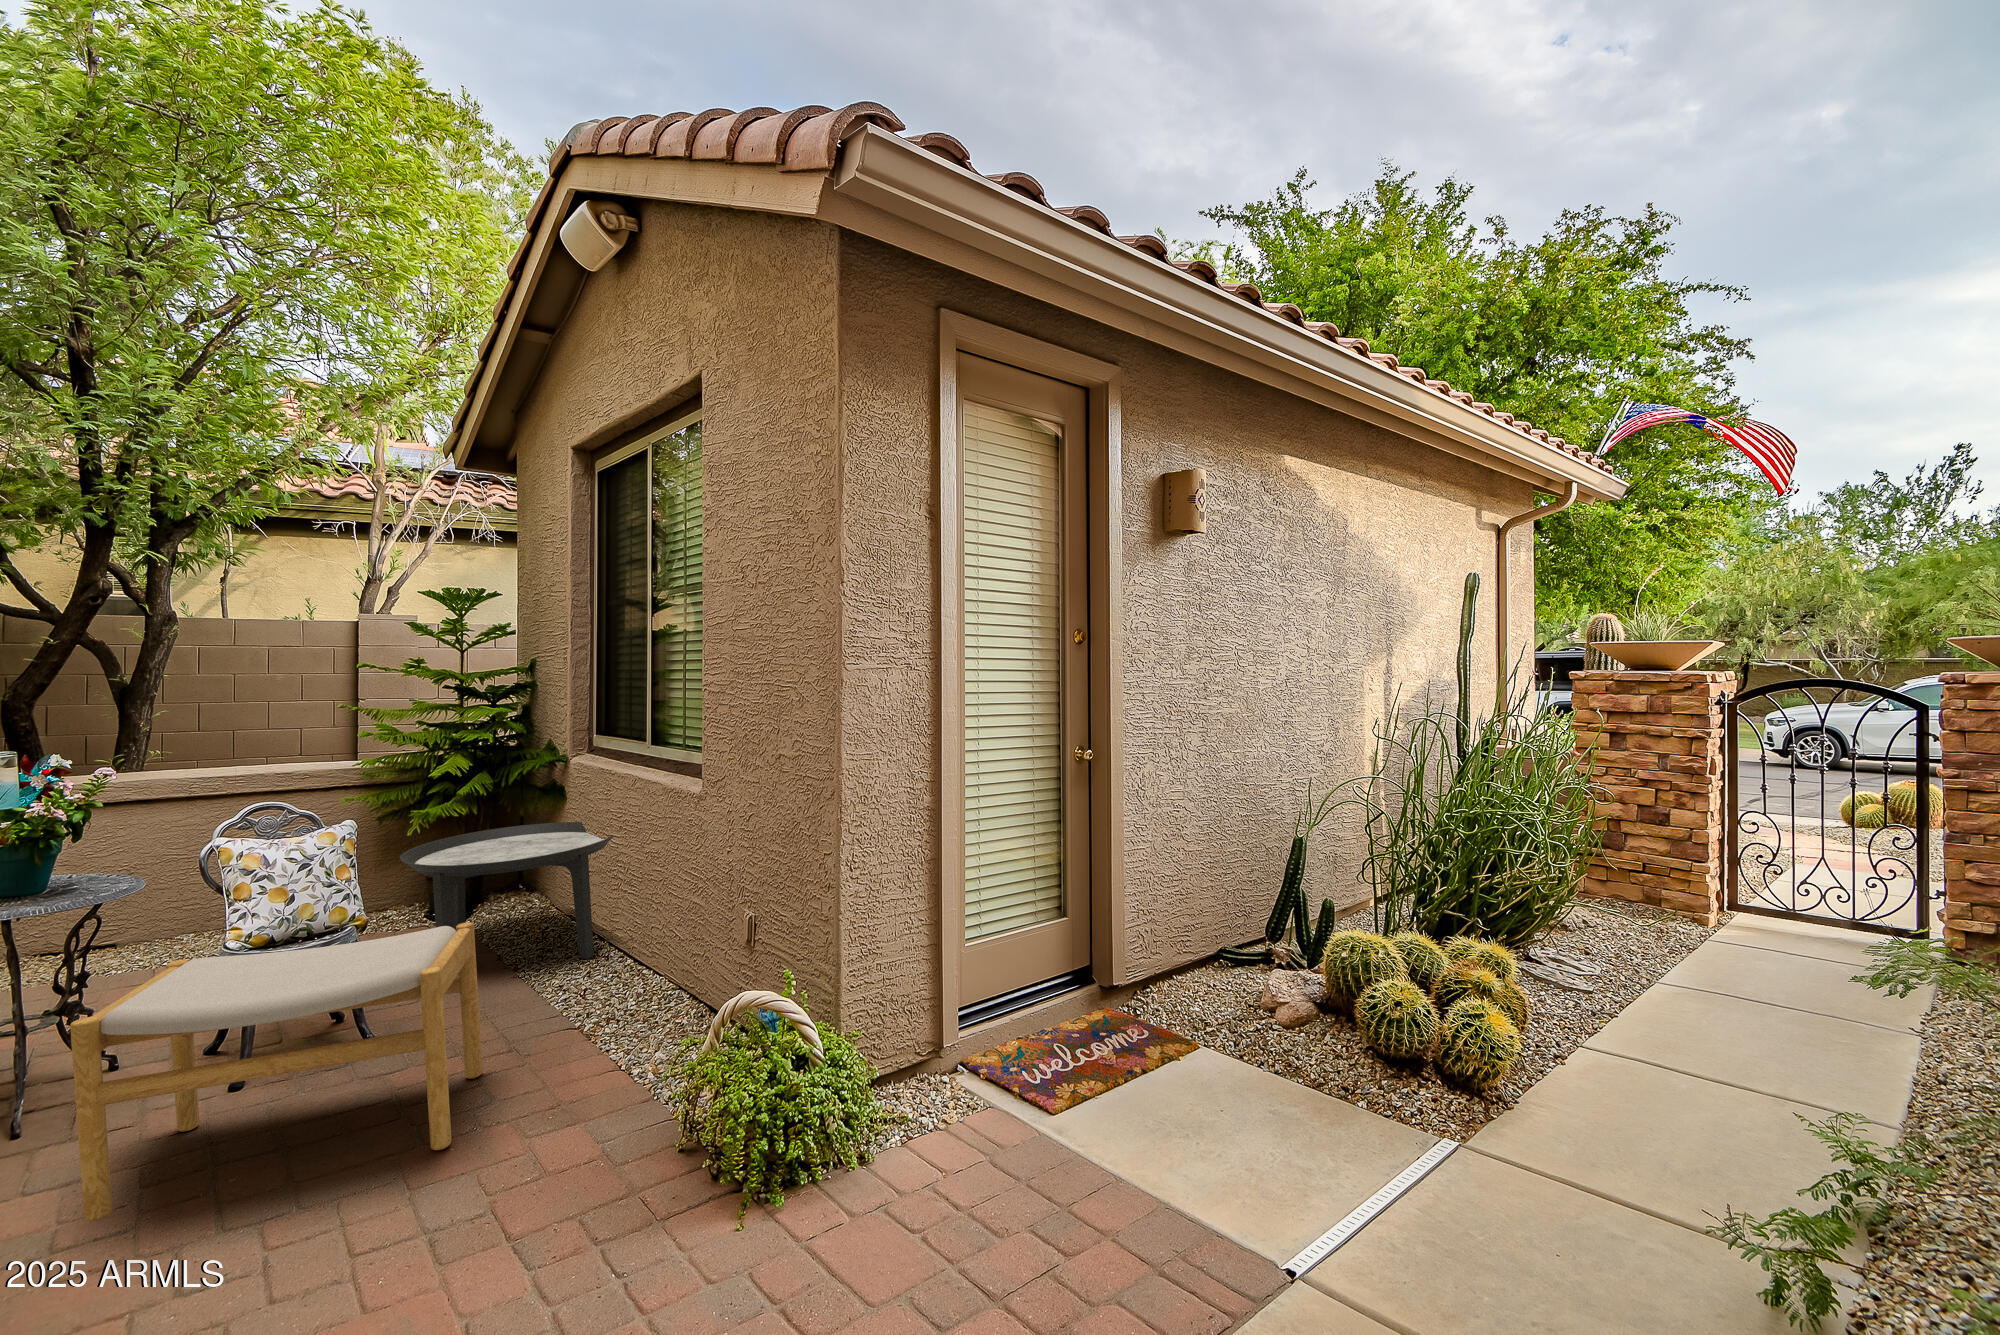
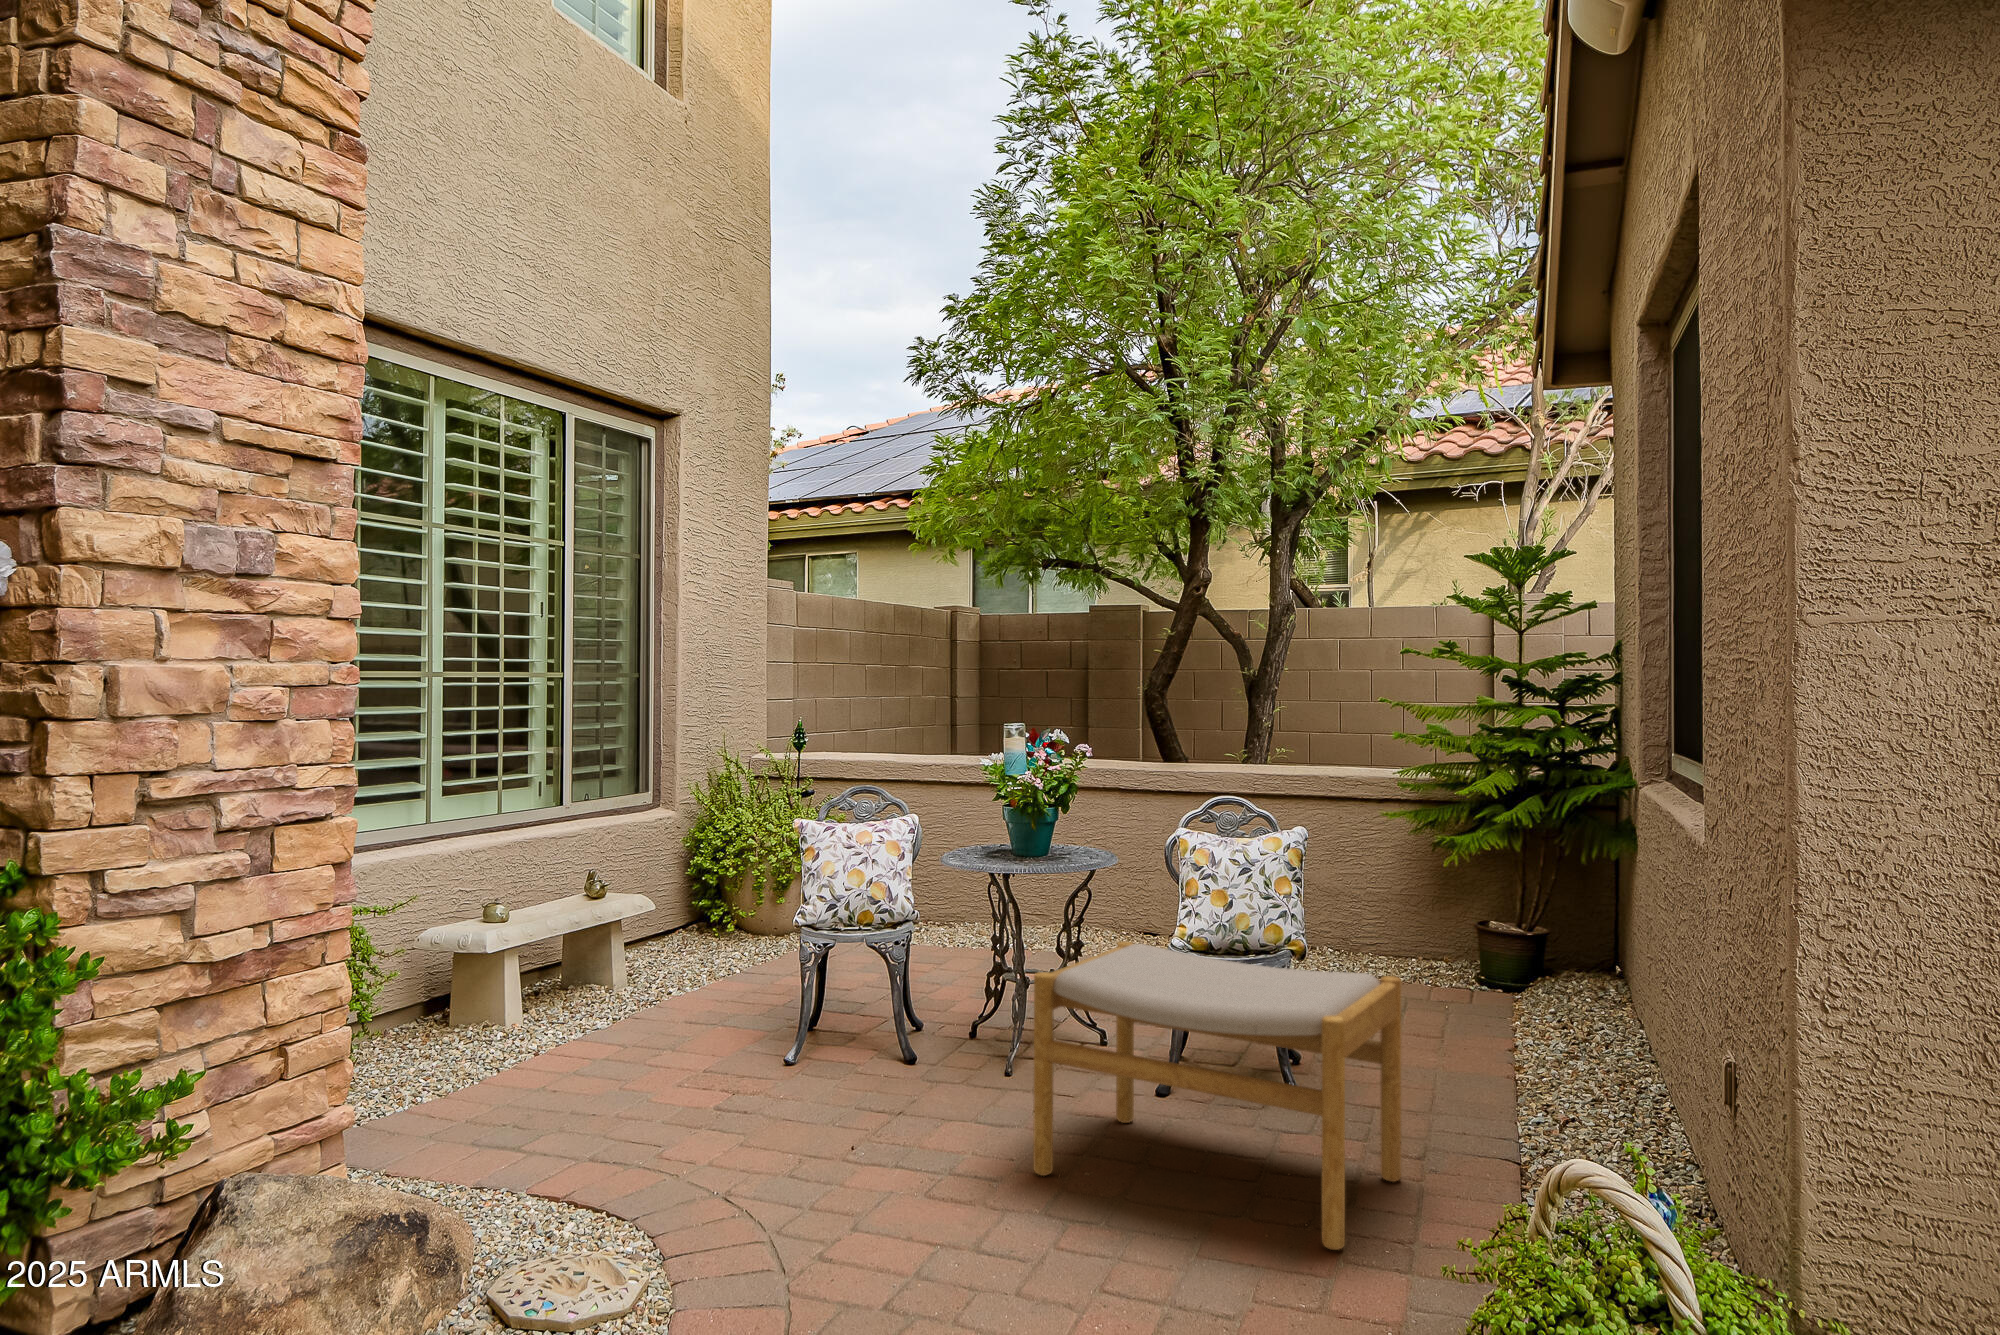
round table: present [400,822,614,959] -> none [1353,875,1633,1082]

